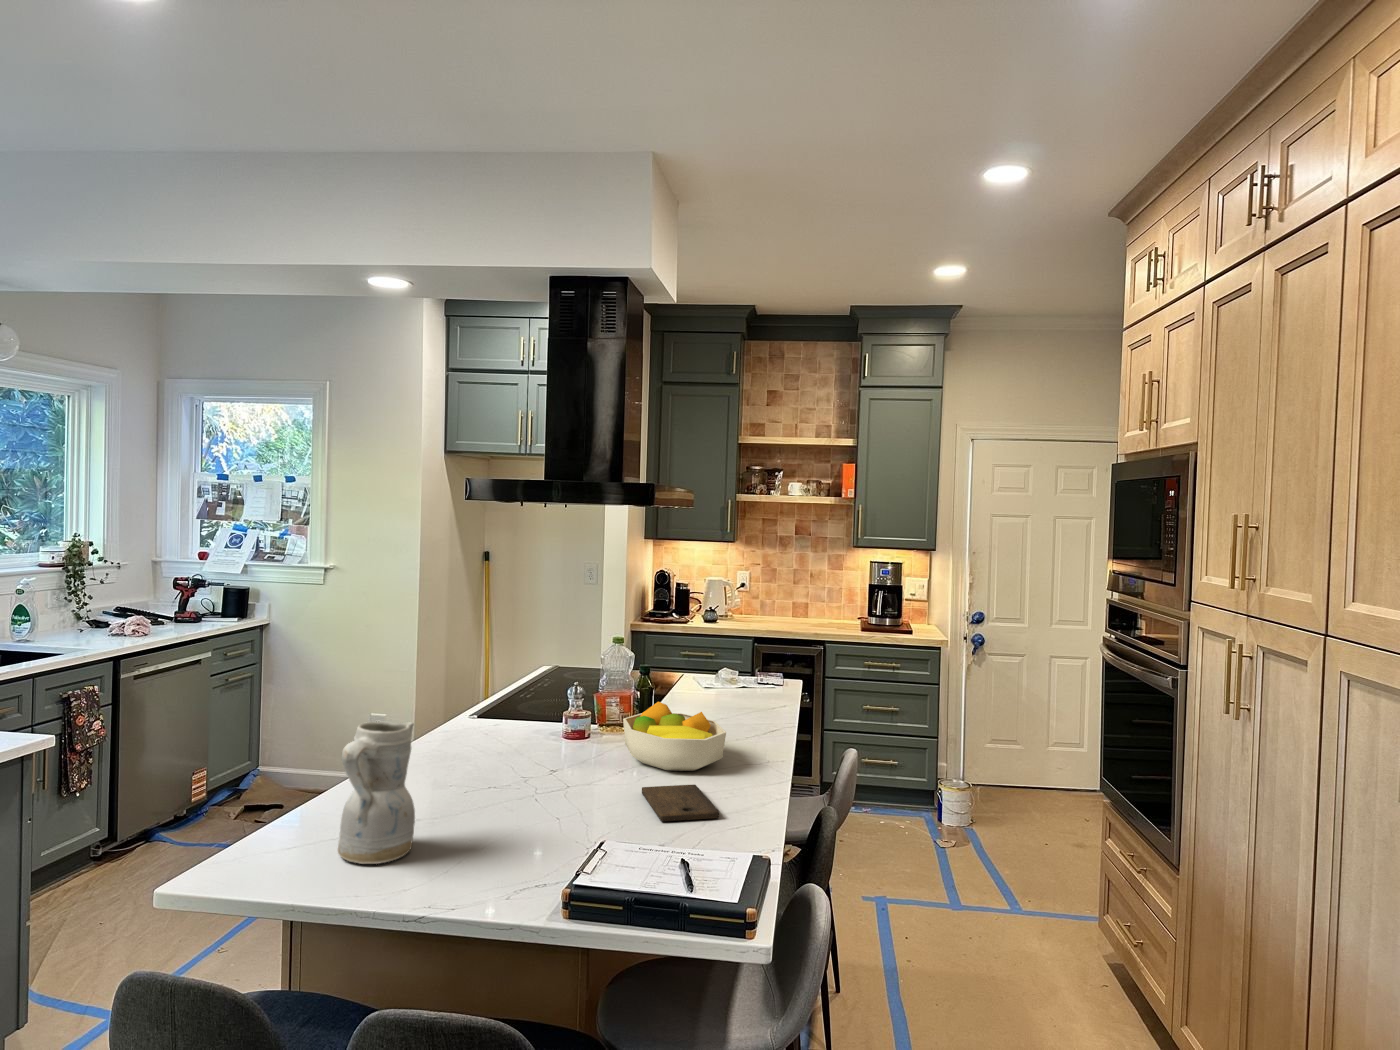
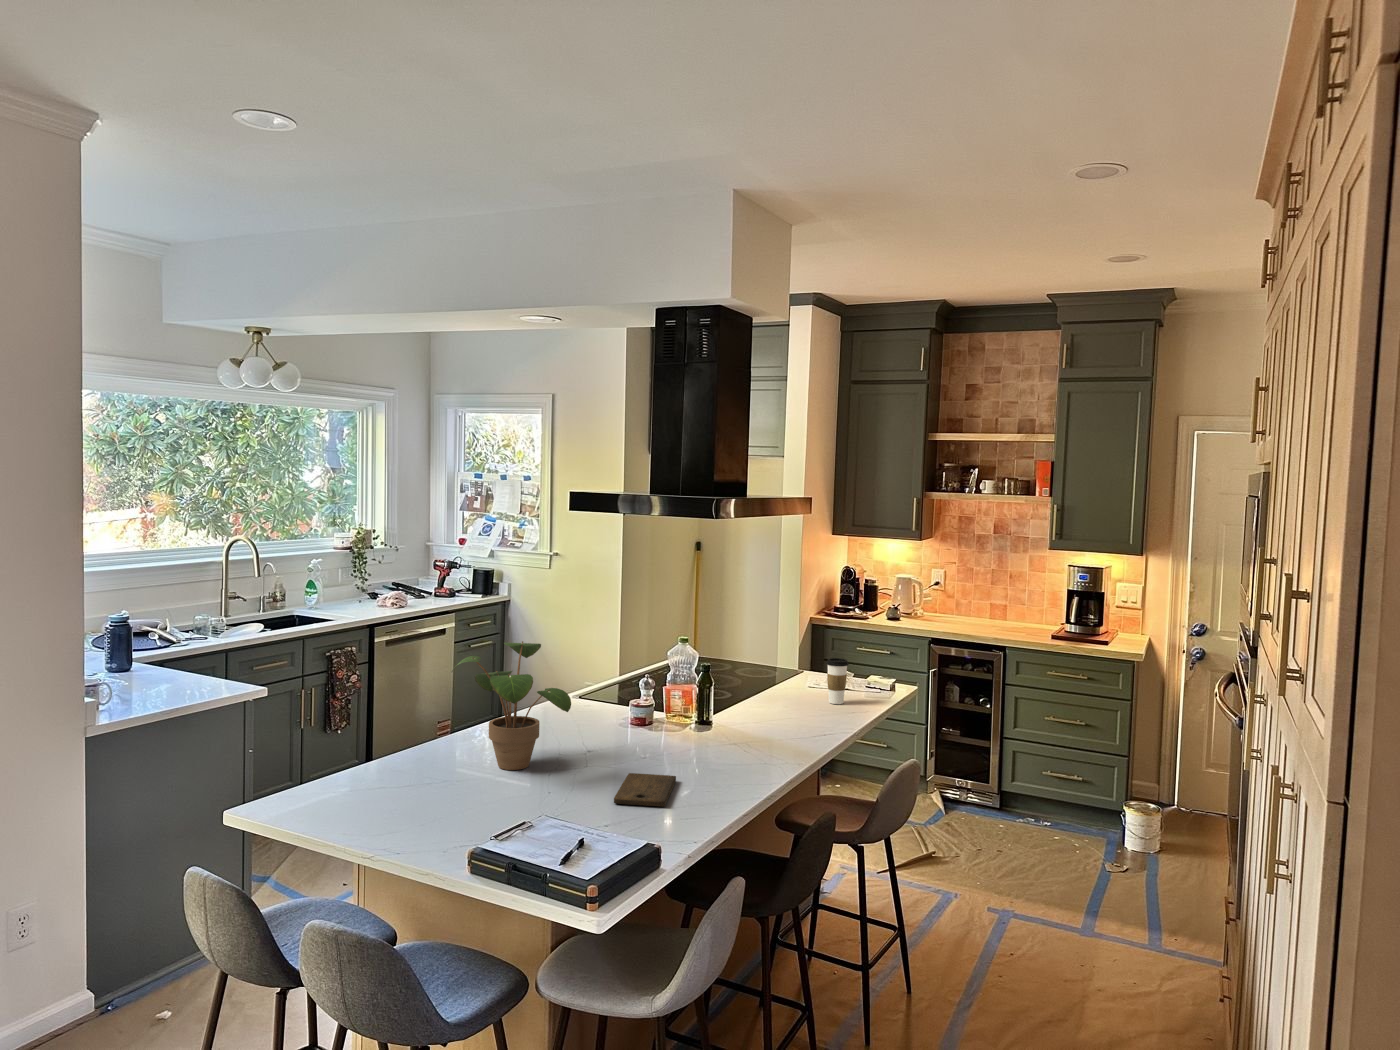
potted plant: none [420,643,573,800] -> present [452,641,571,770]
coffee cup: none [739,653,763,701] -> present [826,658,849,704]
fruit bowl: present [623,702,726,771] -> none [649,699,734,764]
ceramic pitcher: present [338,721,415,864] -> none [349,700,415,807]

